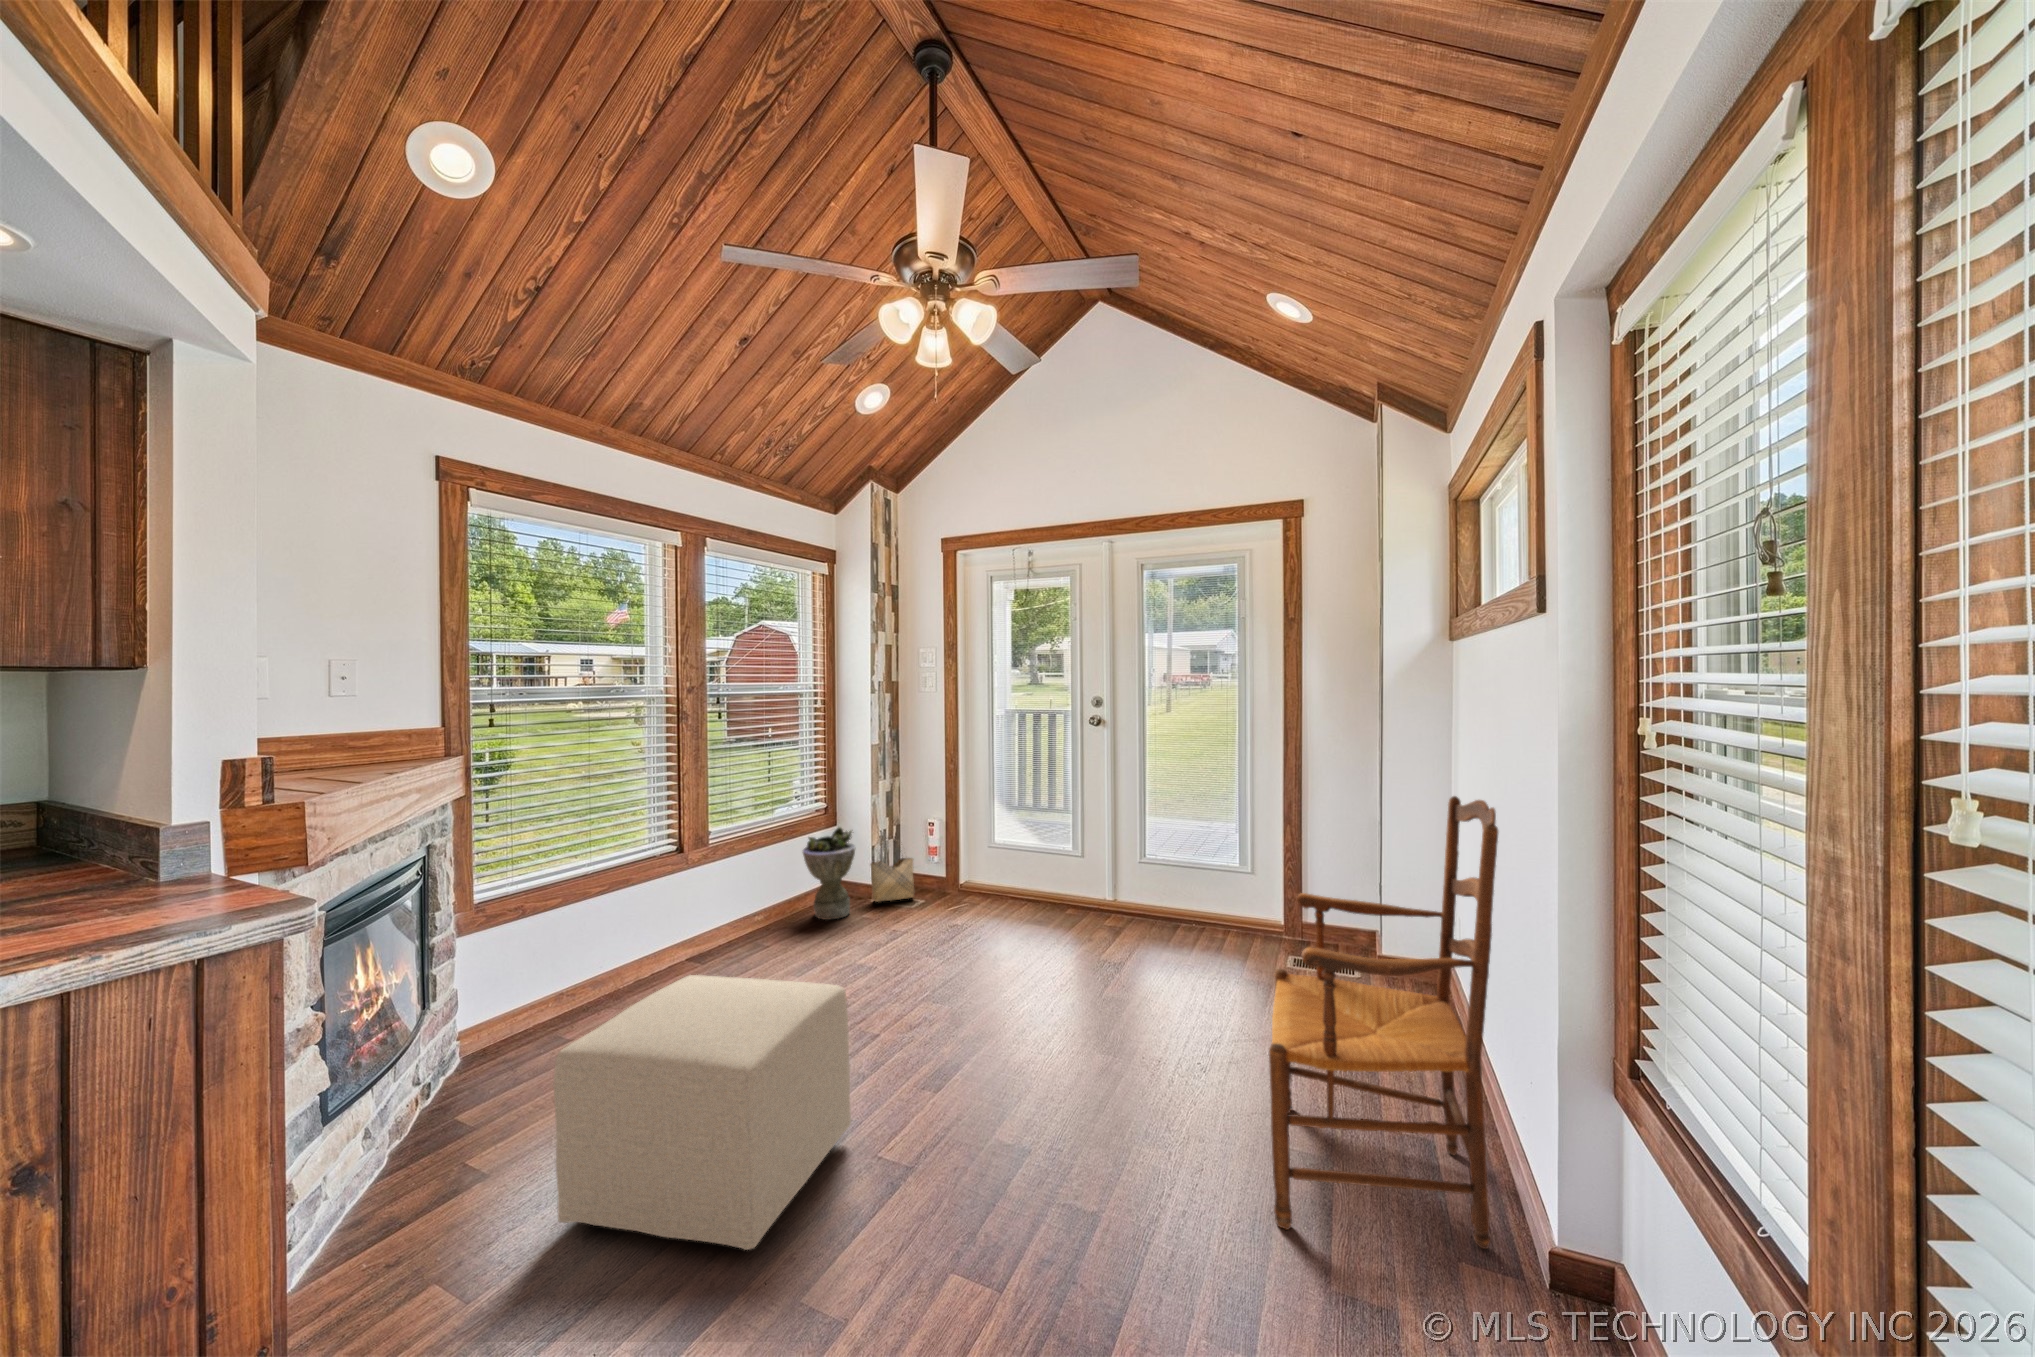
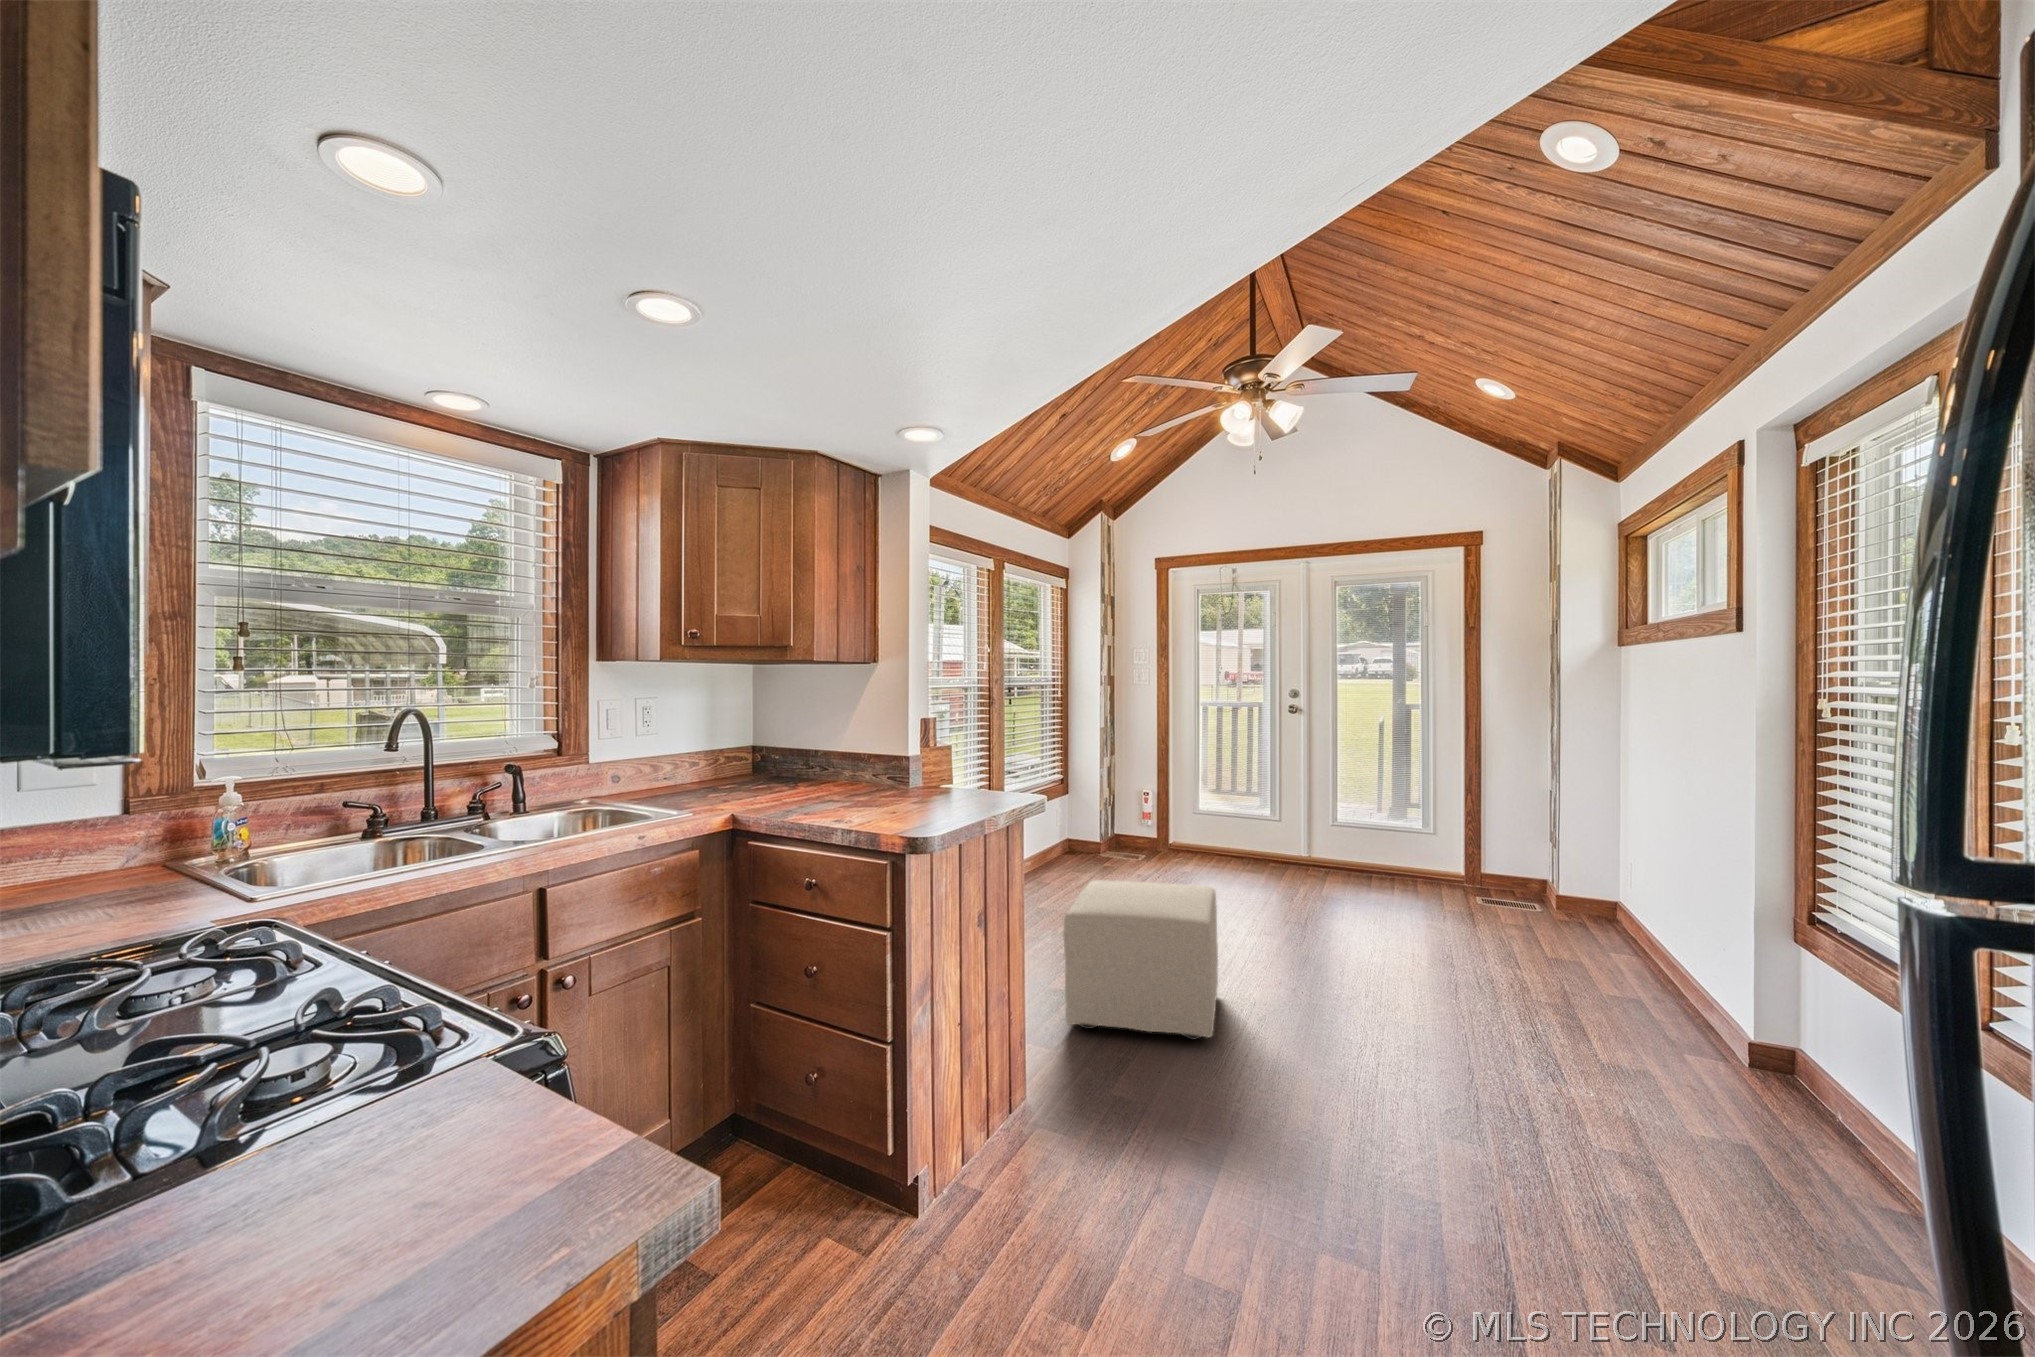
armchair: present [1269,796,1498,1249] -> none [1516,758,1710,1052]
planter: present [803,827,855,920] -> none [1050,795,1093,870]
woven basket: present [870,838,914,902] -> none [1097,805,1132,858]

